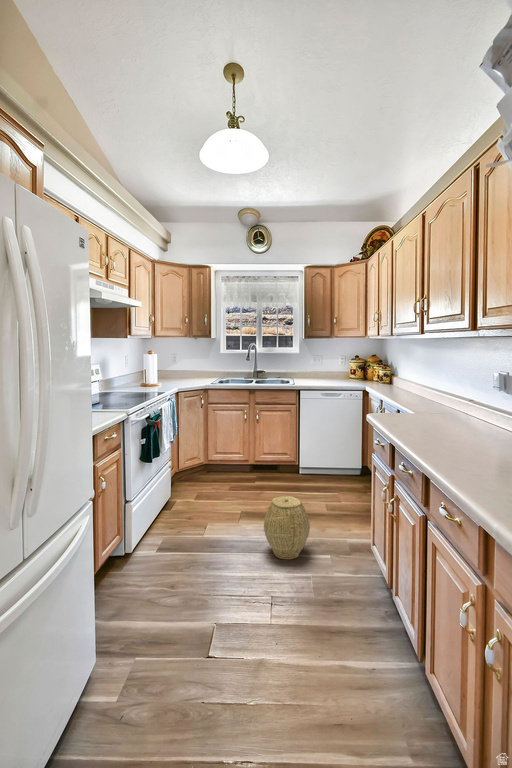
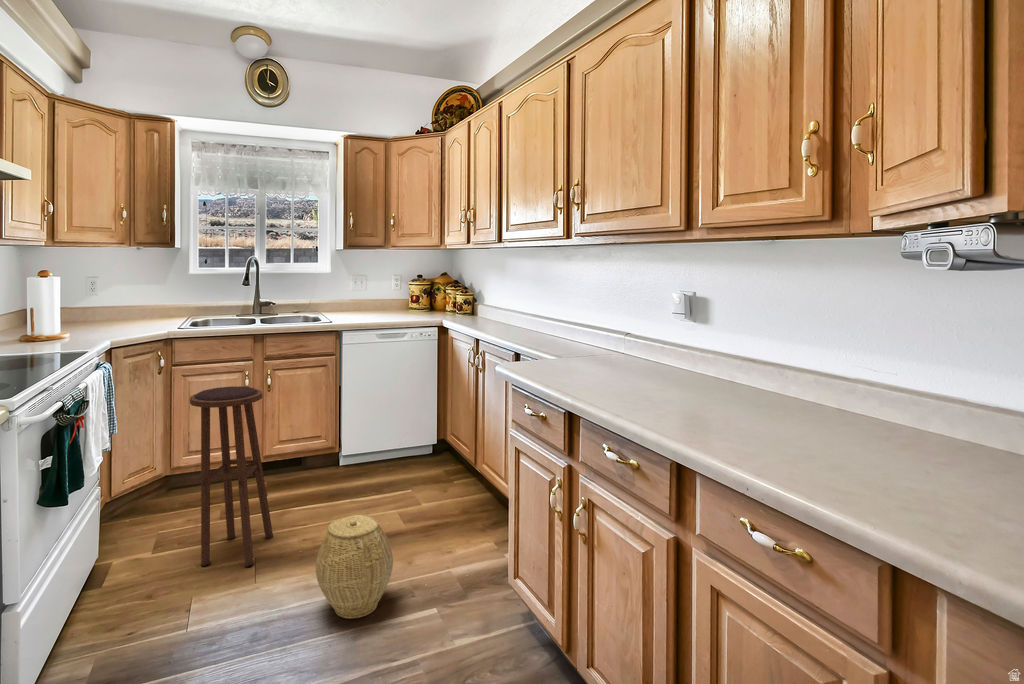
stool: none [211,415,251,518] -> present [190,386,273,566]

